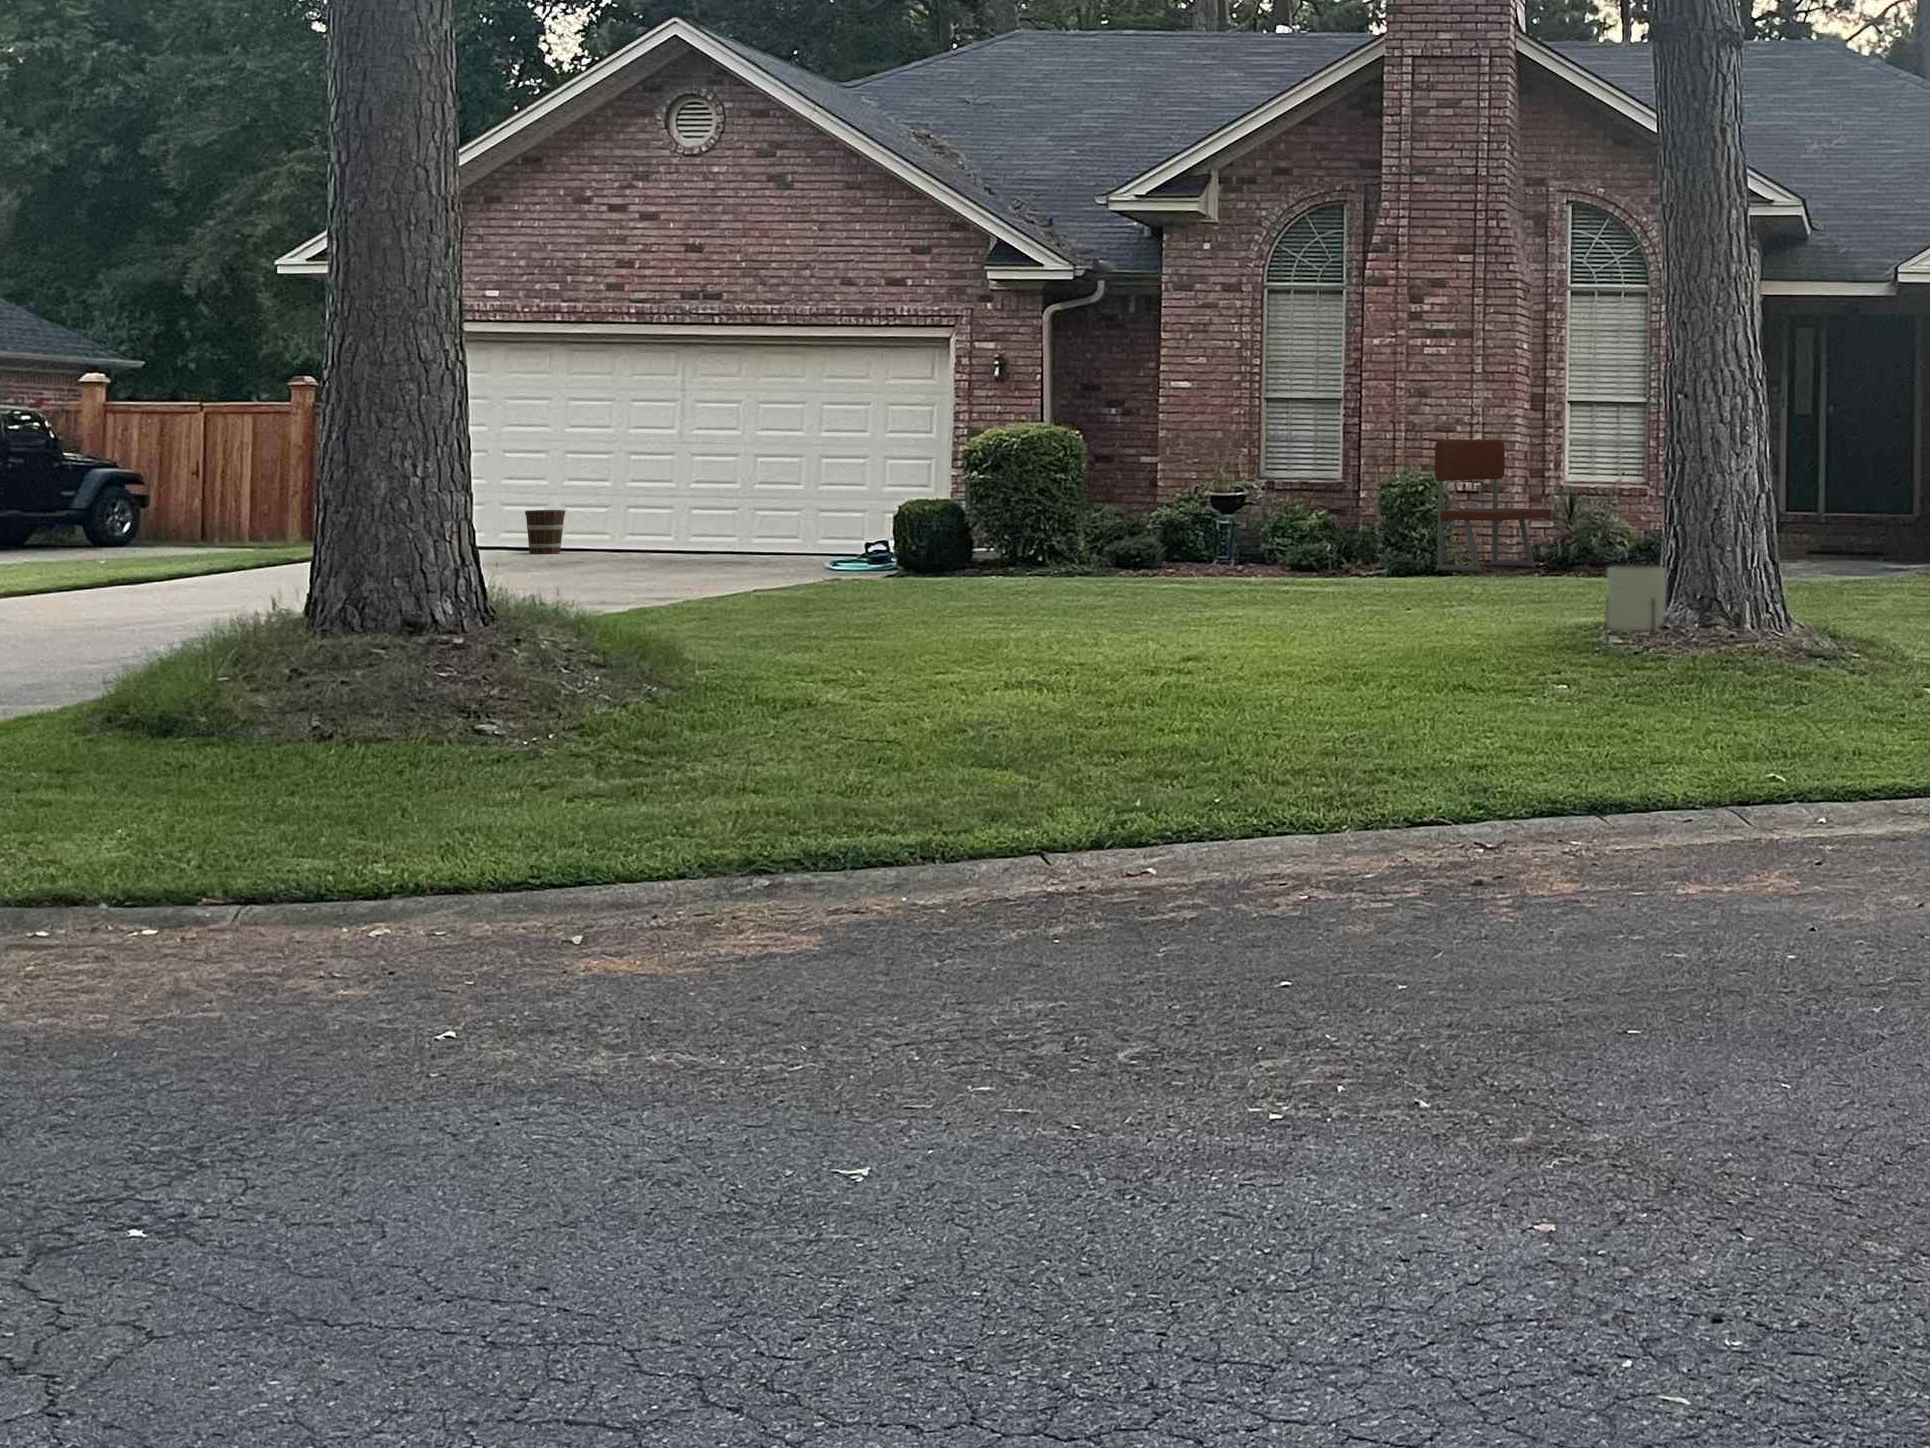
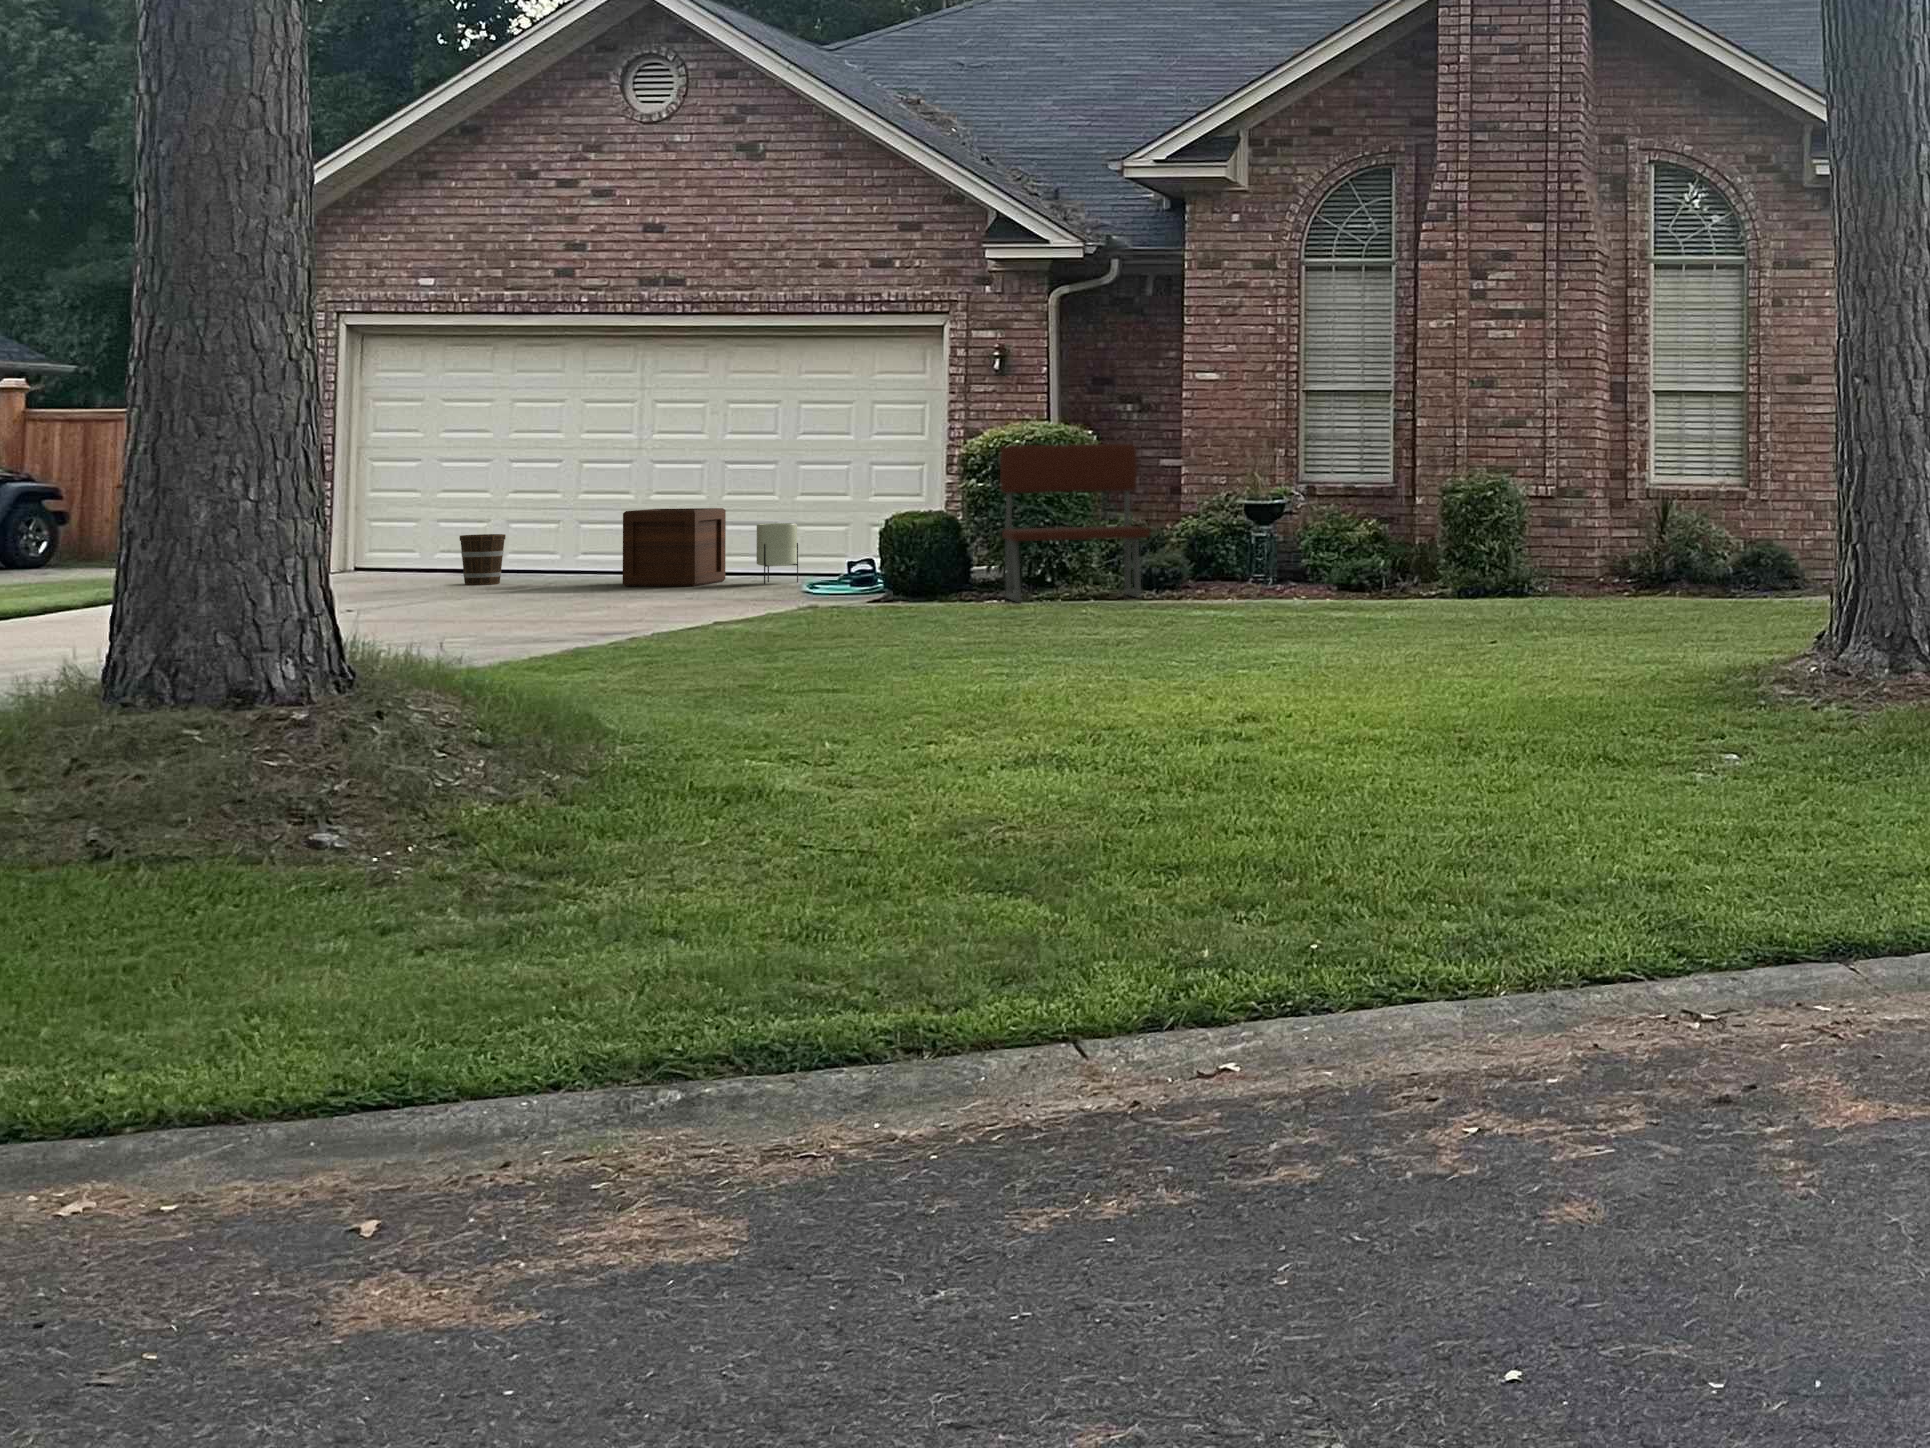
bench: present [1435,440,1551,572] -> present [1000,444,1150,602]
wooden crate: none [669,490,758,557] -> present [623,508,726,586]
planter: present [1606,566,1666,656] -> present [757,523,798,584]

